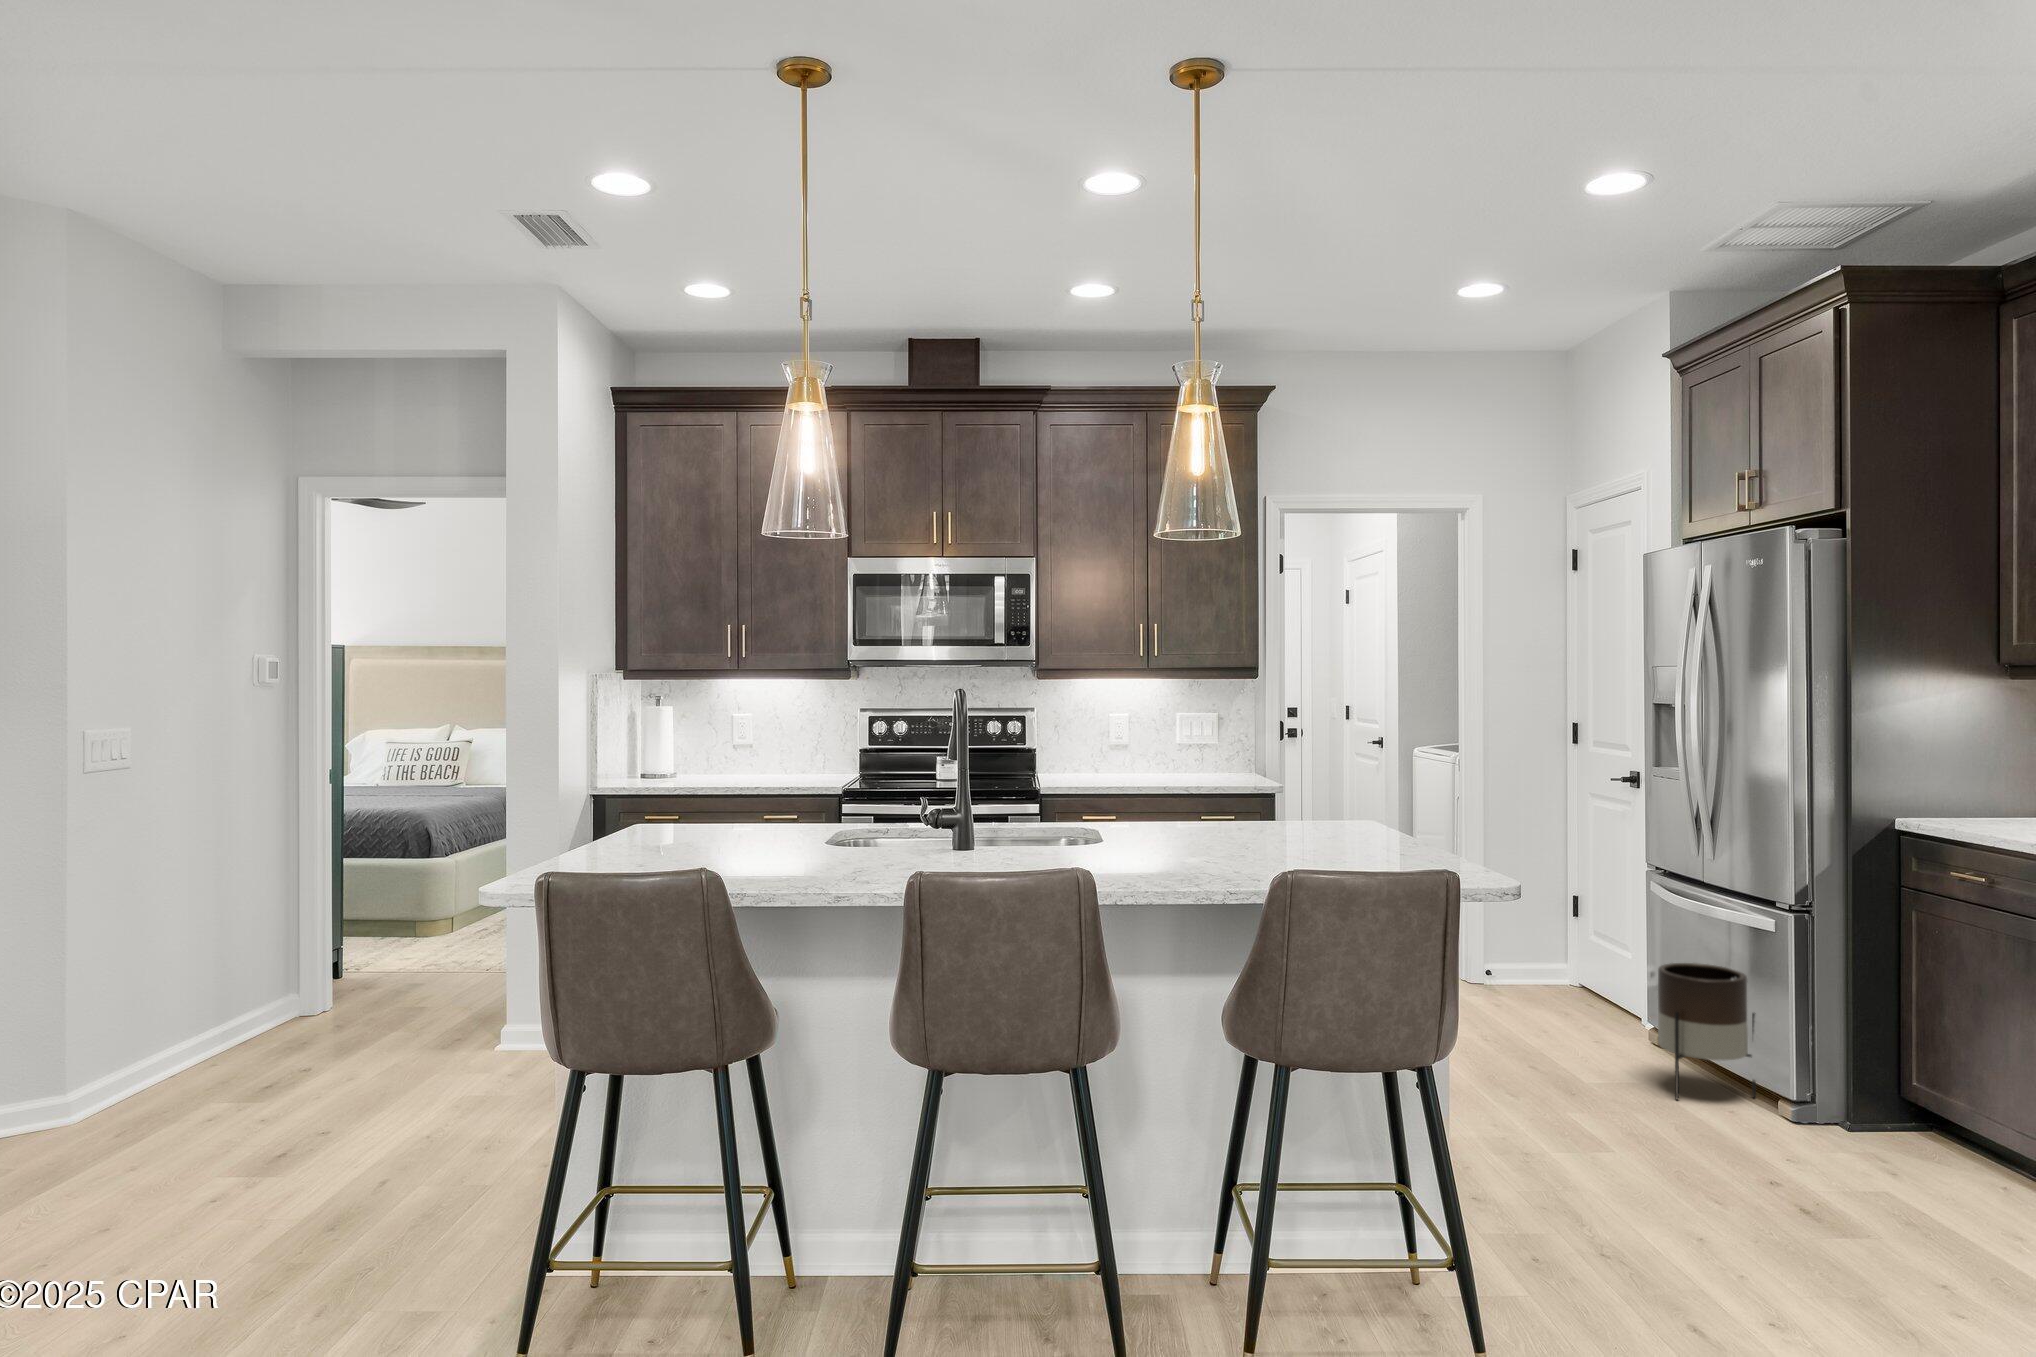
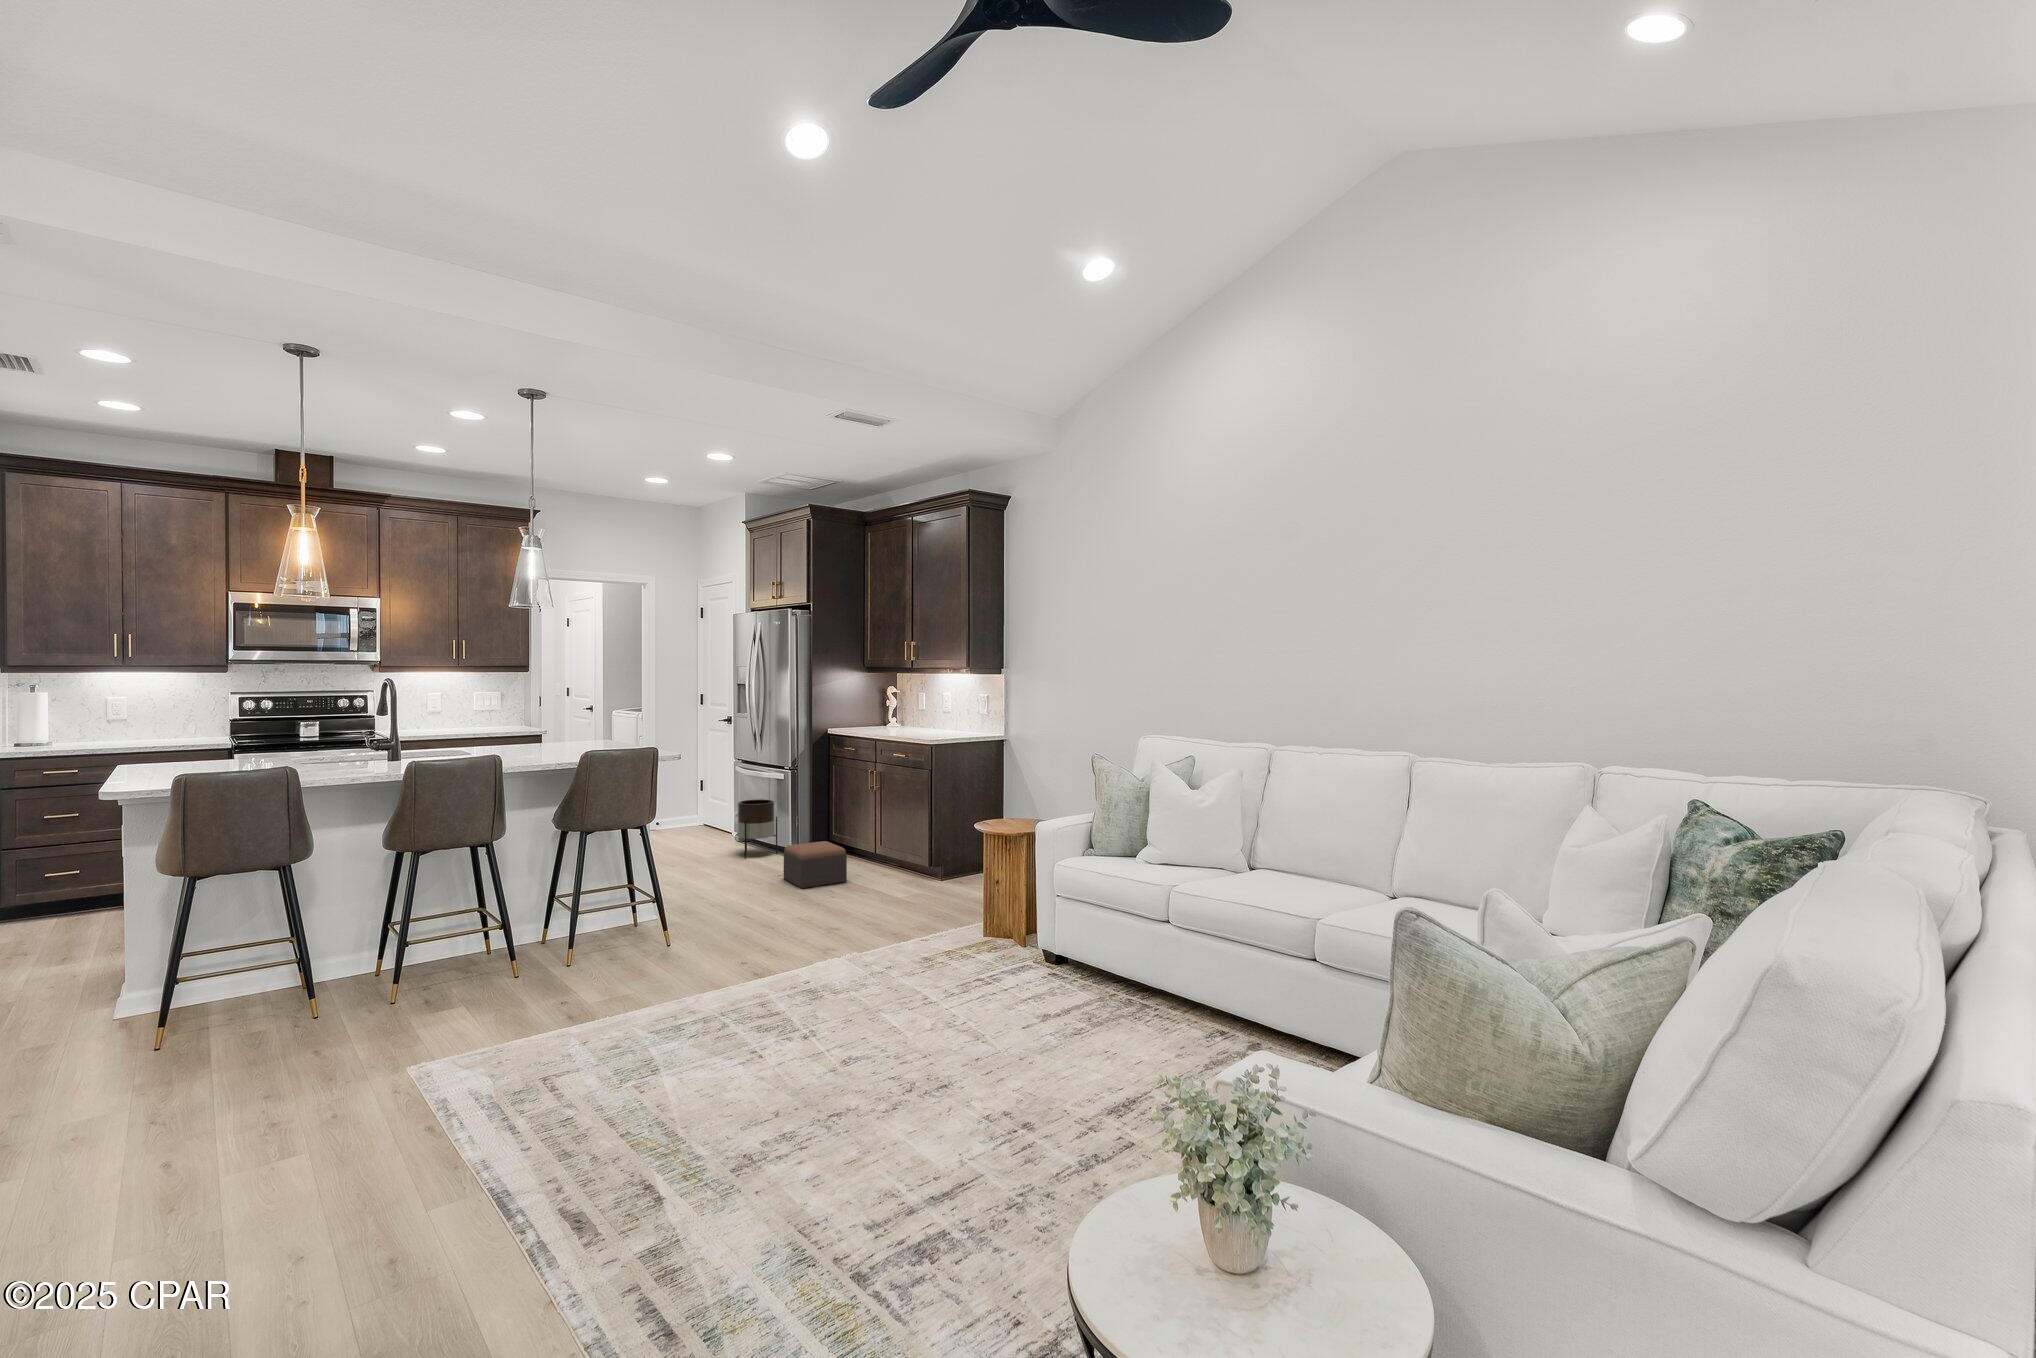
footstool: none [1788,1117,1991,1259] -> present [784,841,847,888]

